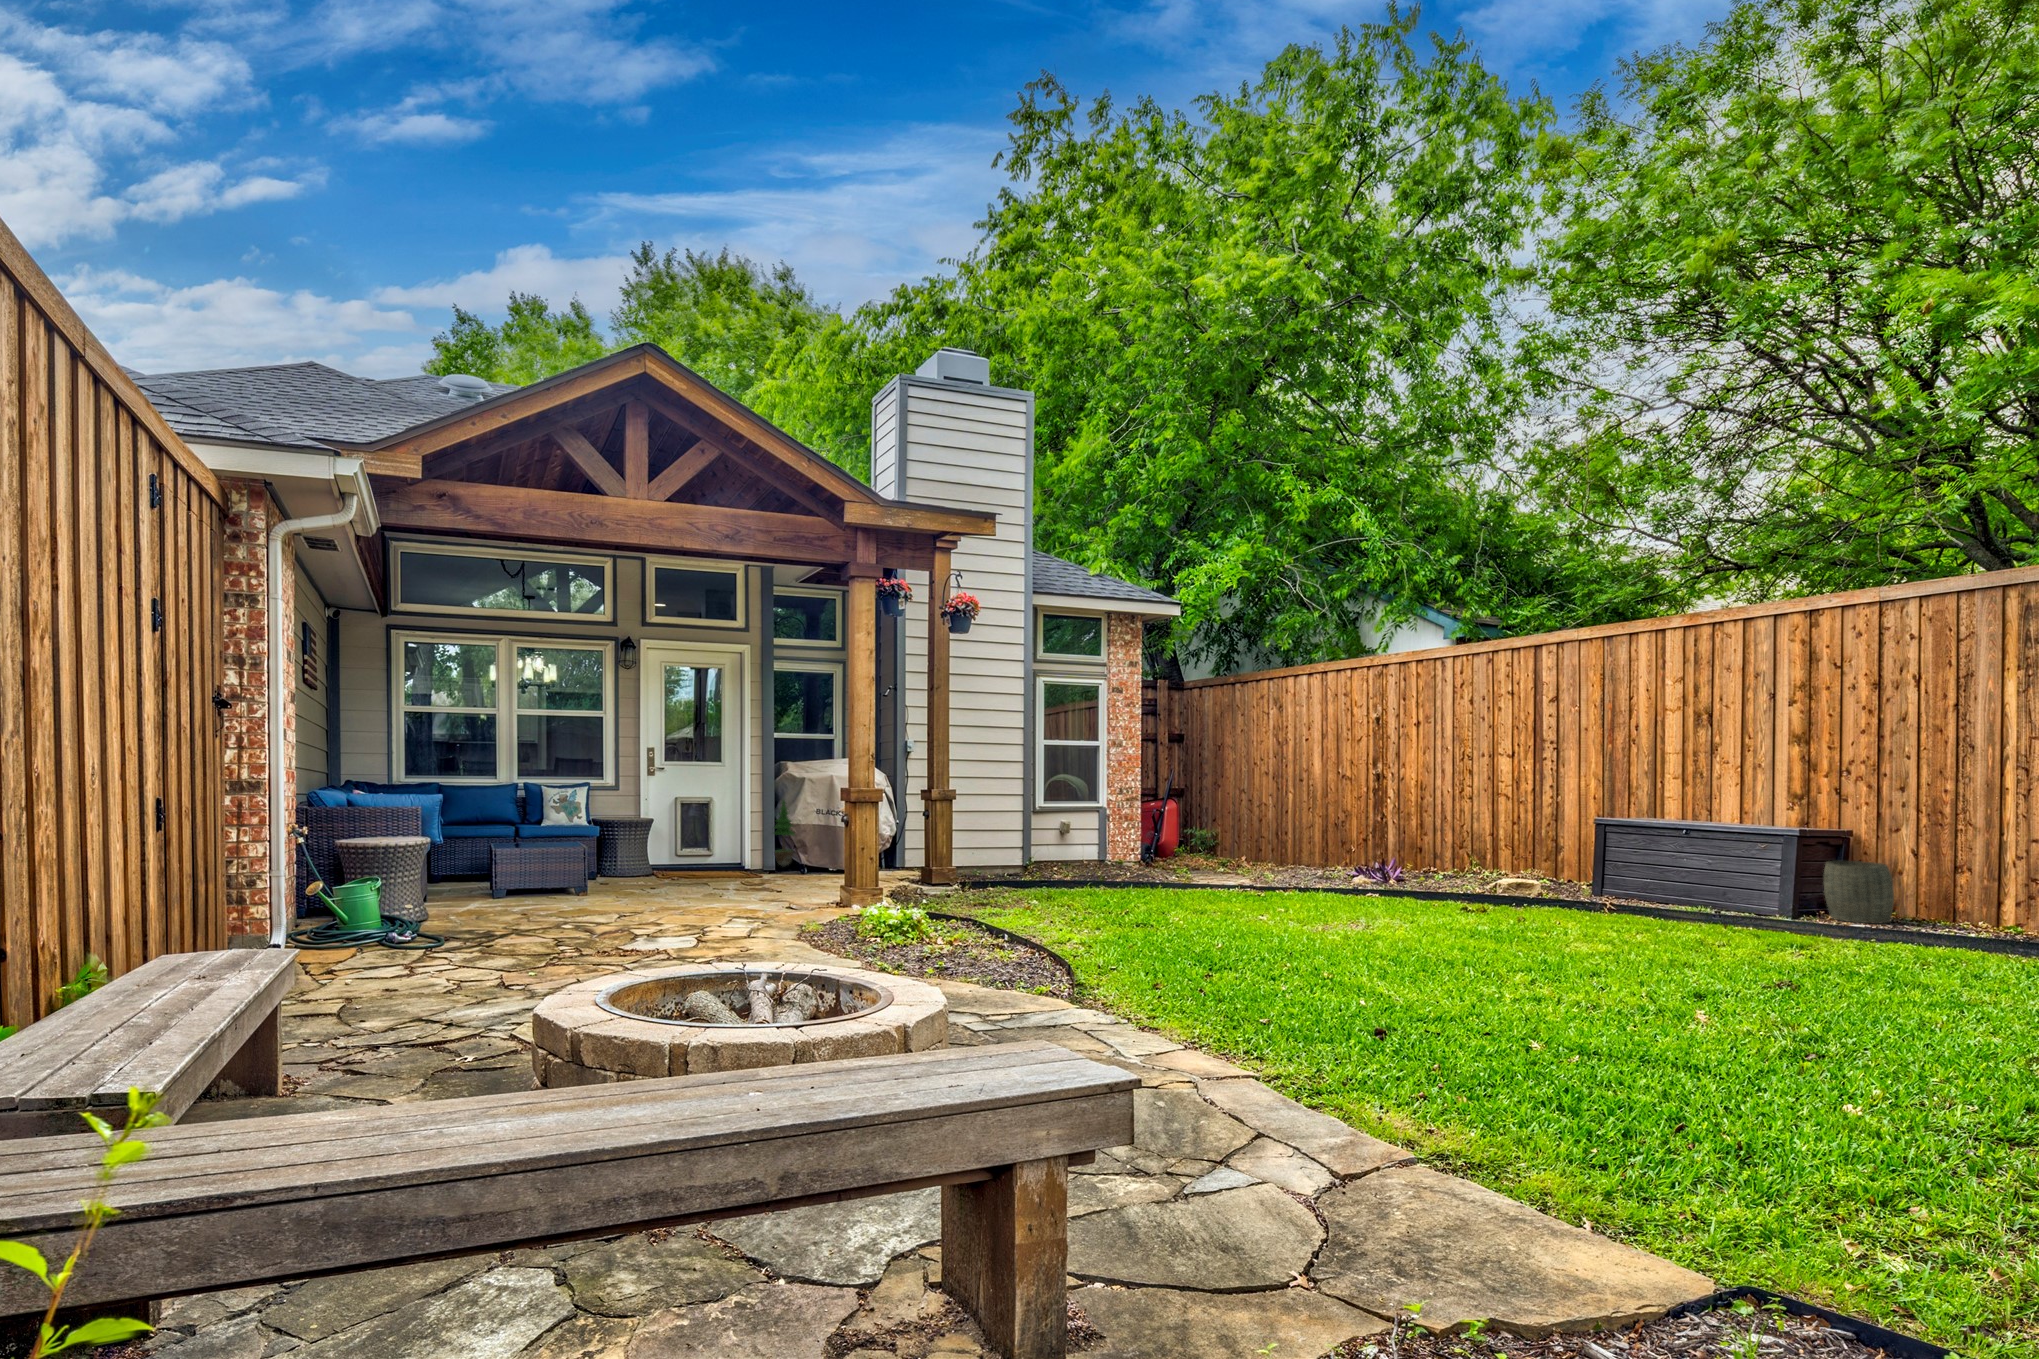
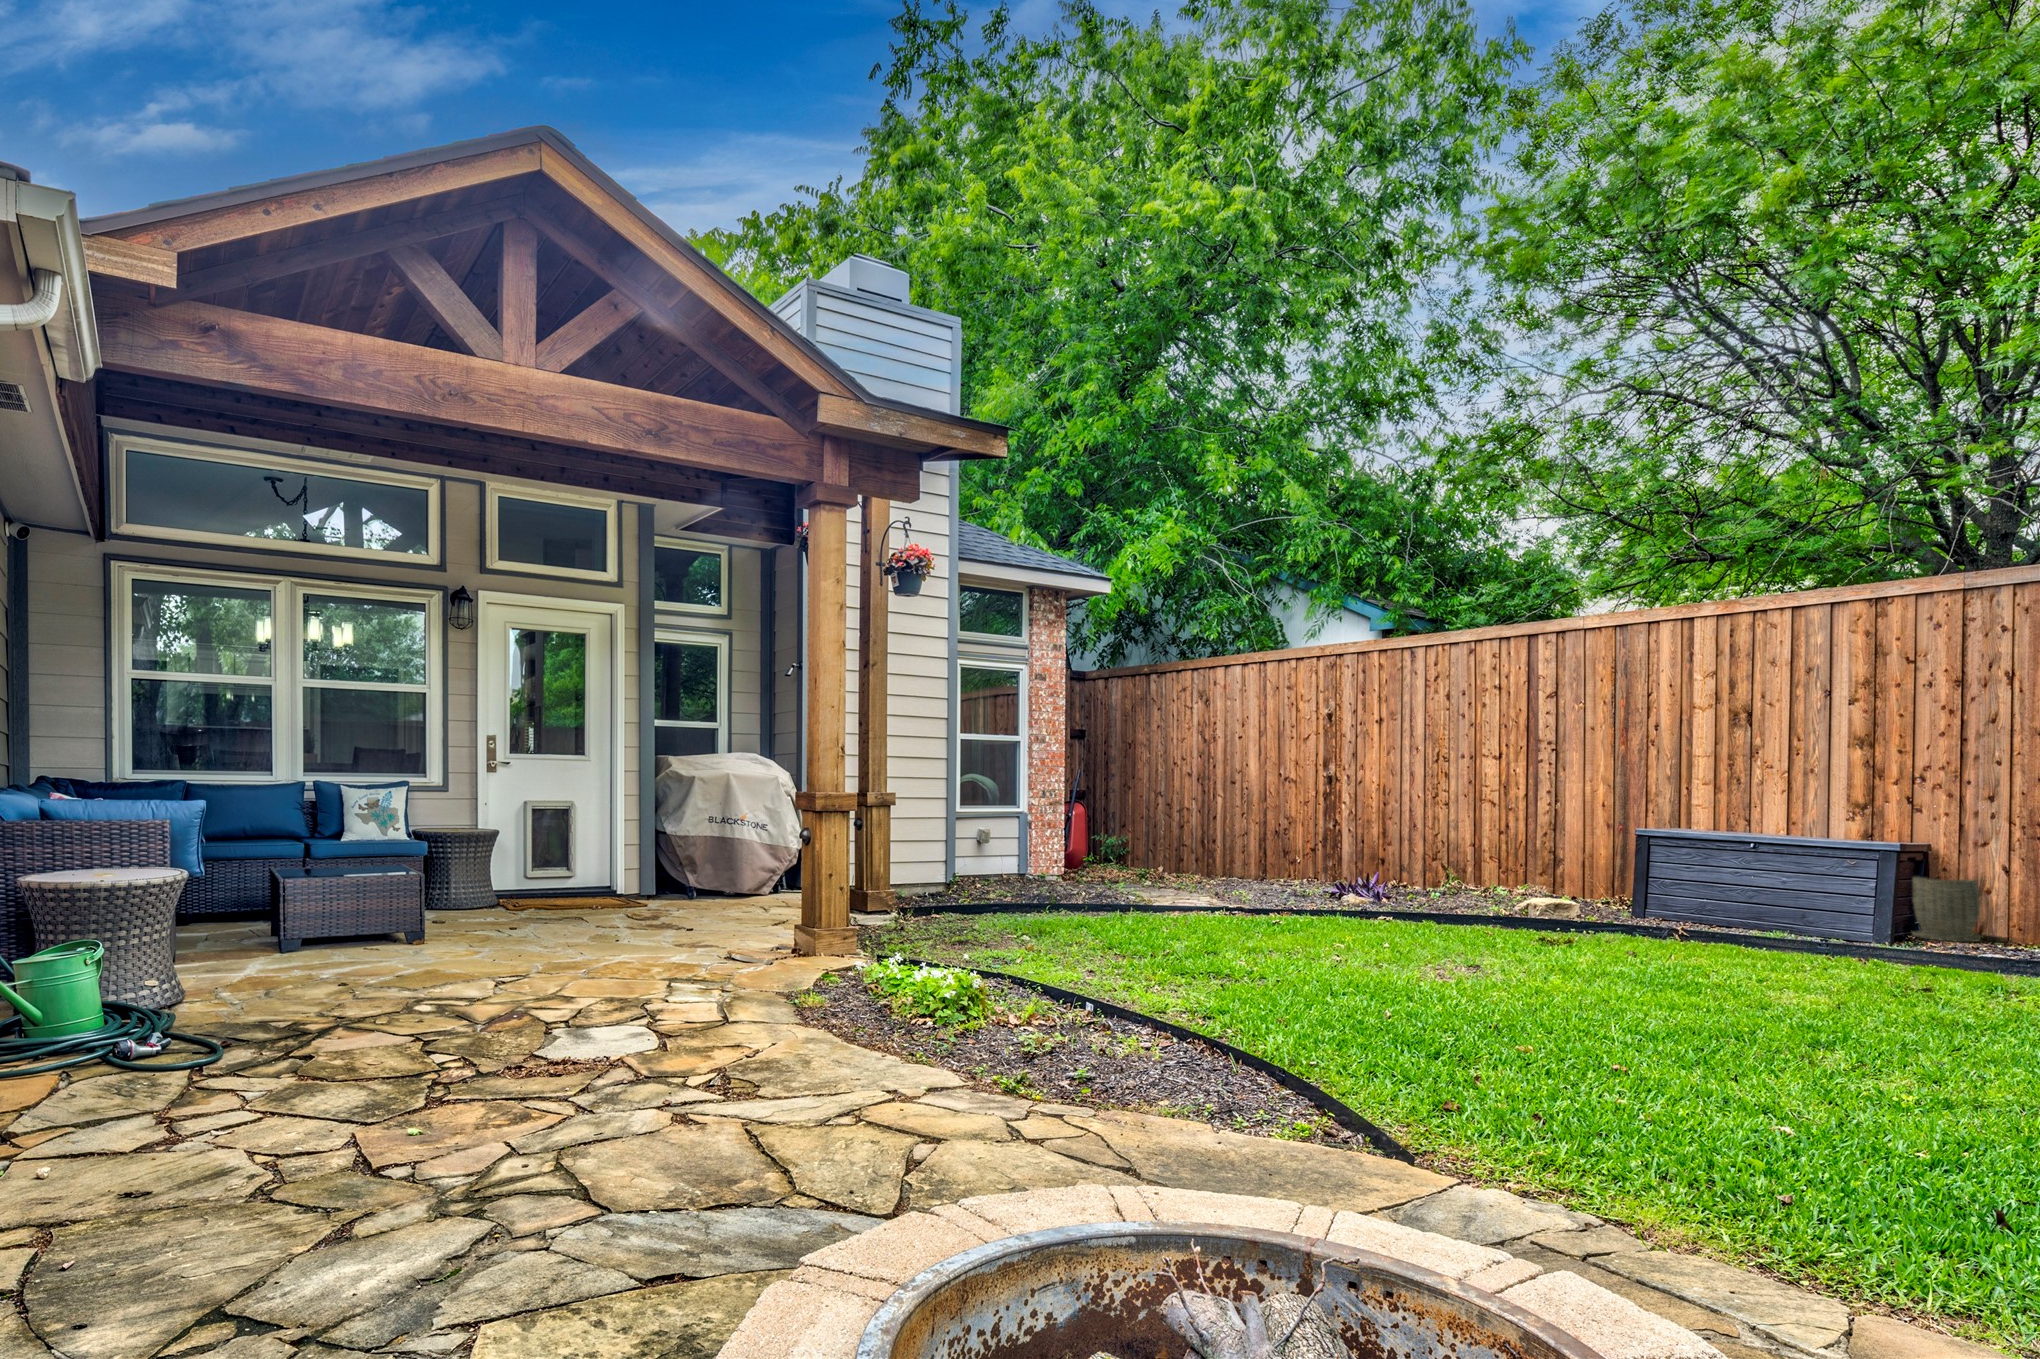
potted tree: present [773,800,795,867] -> none [648,803,680,891]

